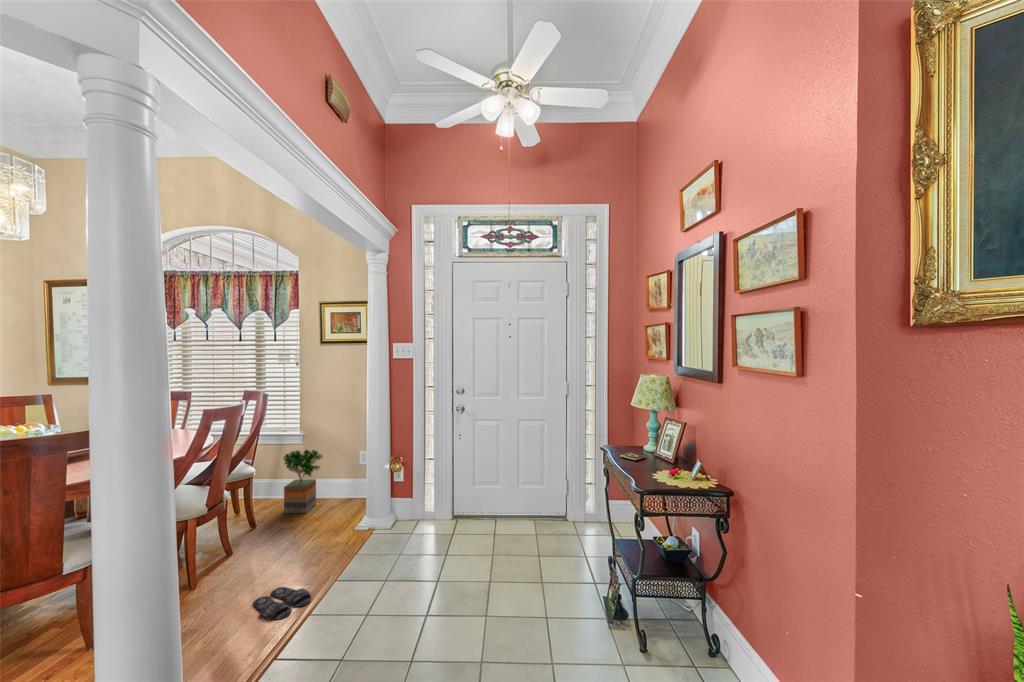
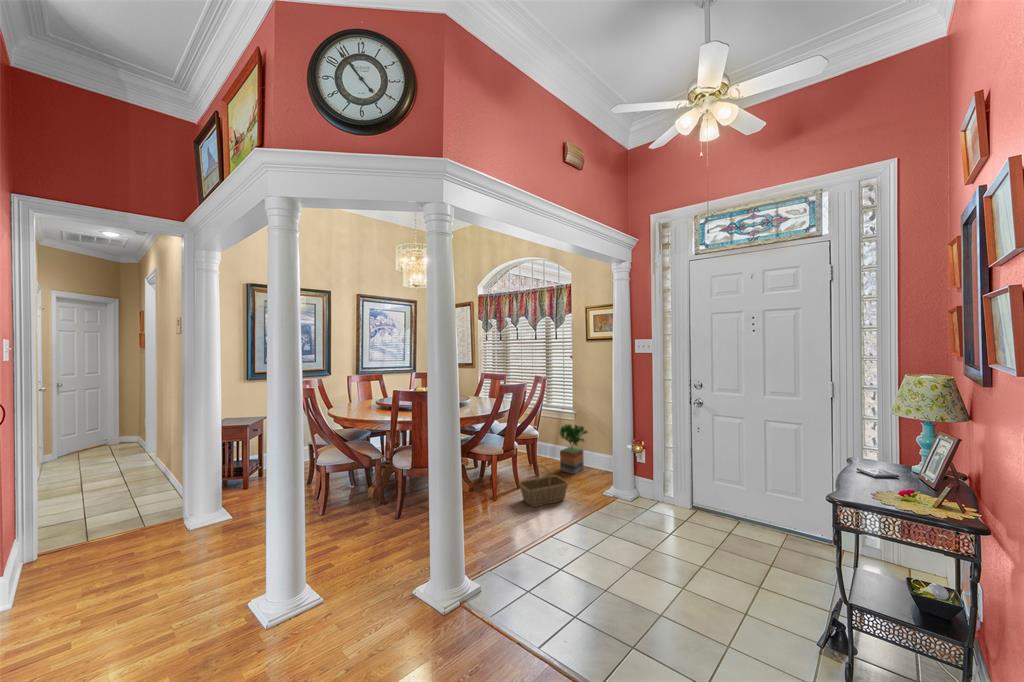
basket: none [232,512,311,577] -> present [519,464,568,507]
slippers: present [253,587,311,620] -> none [524,518,558,537]

